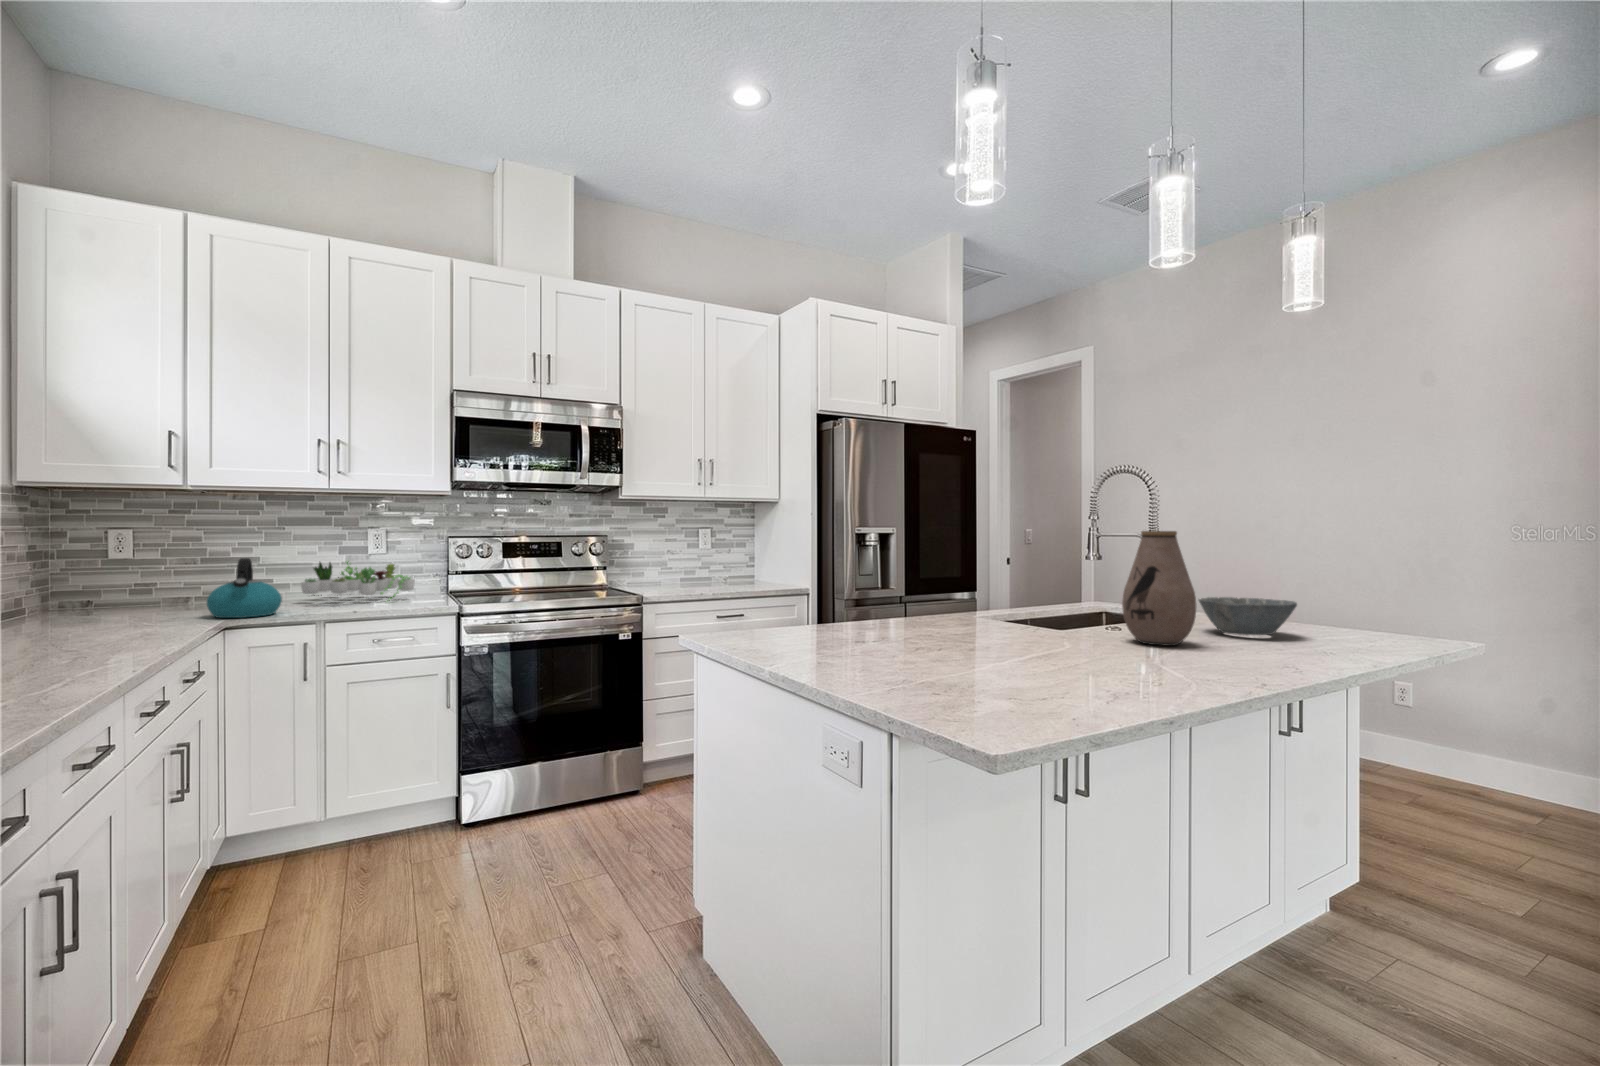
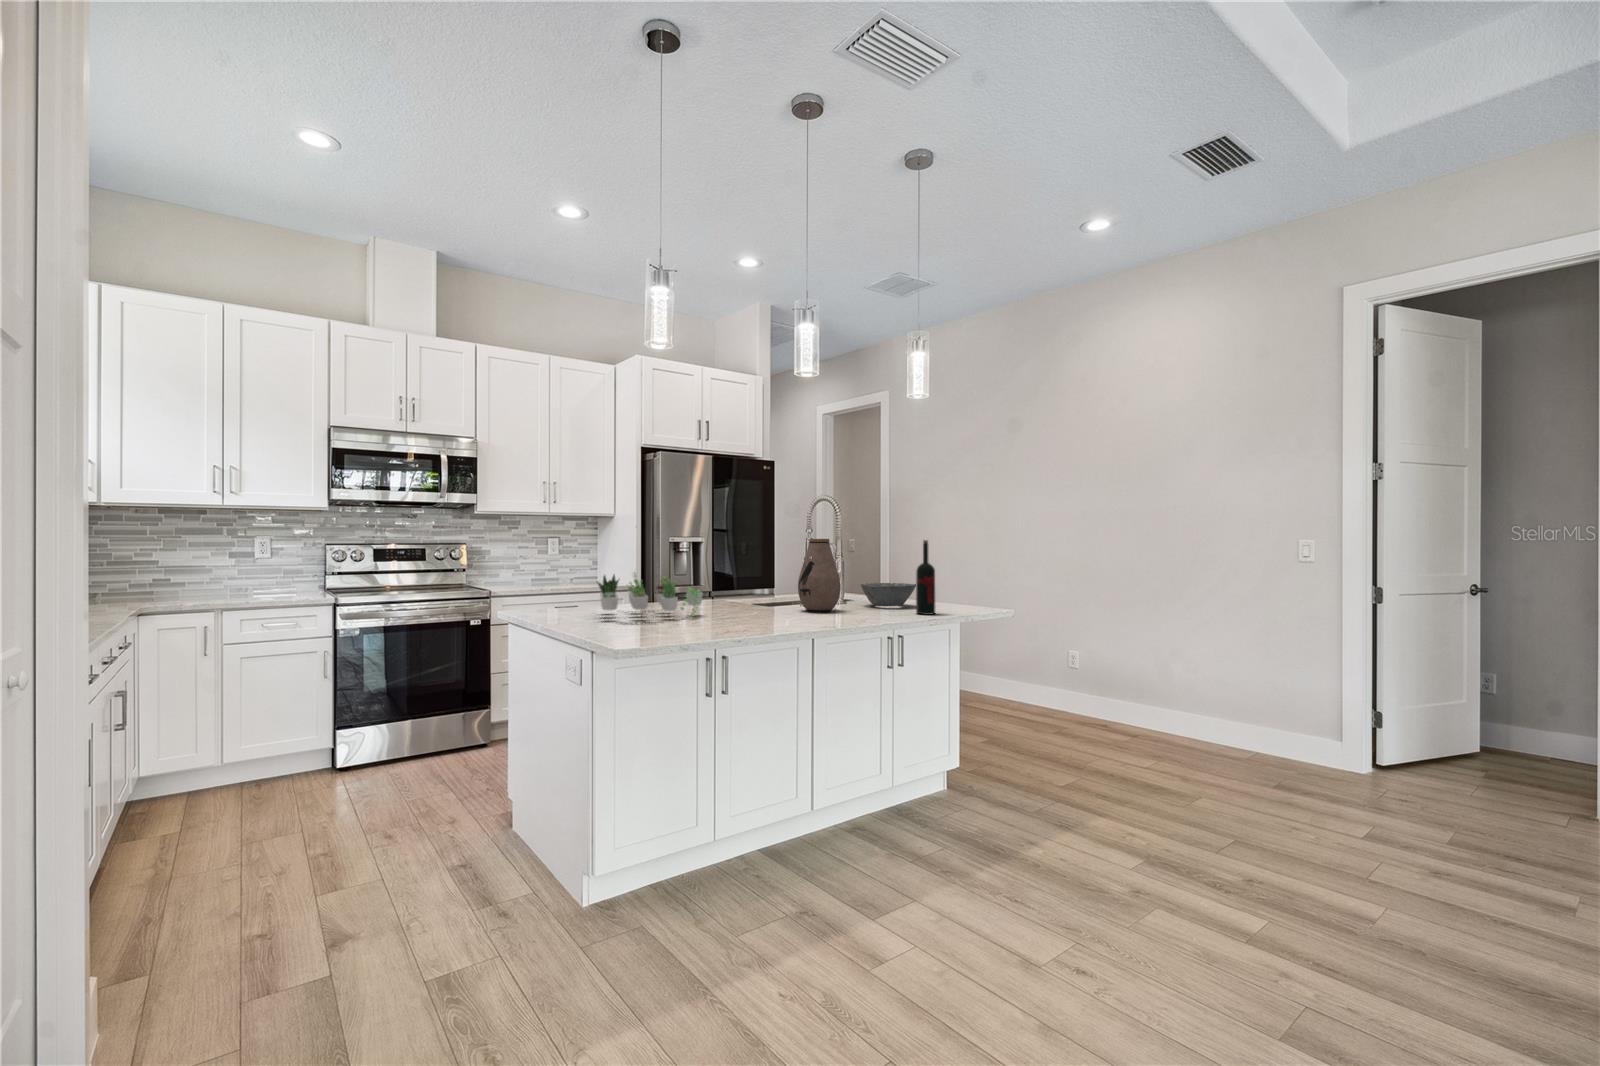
wine bottle: none [1331,533,1374,655] -> present [916,540,935,615]
kettle: present [207,558,282,618] -> none [121,560,185,607]
succulent plant: present [301,561,415,602] -> present [597,572,703,616]

